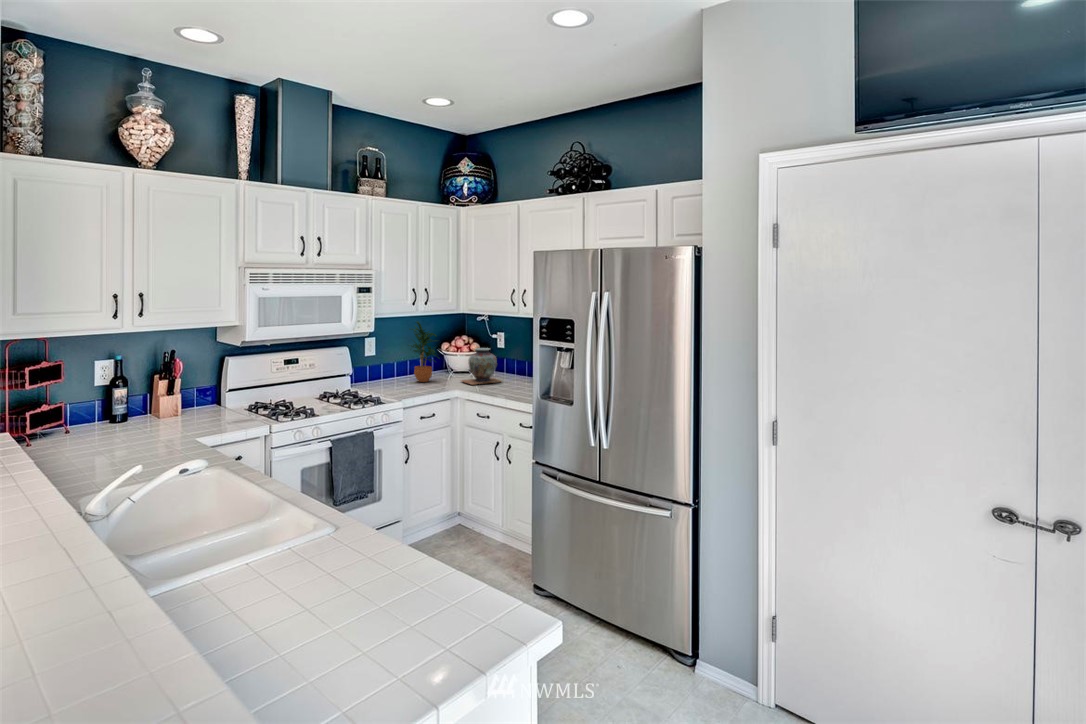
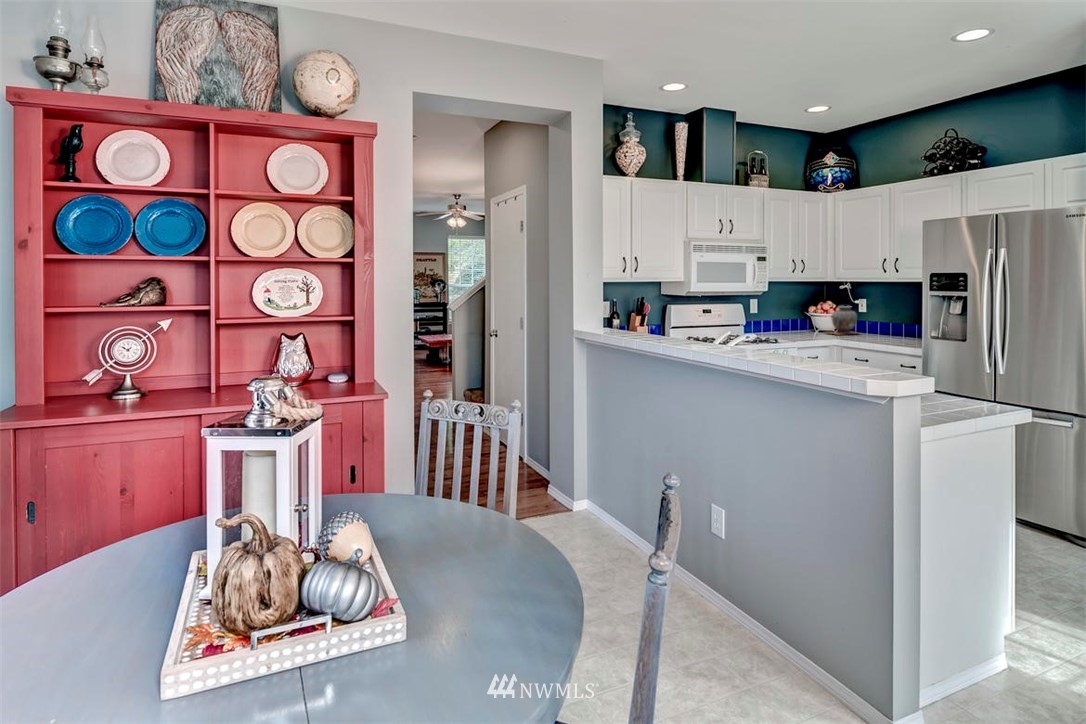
potted plant: present [412,322,438,382] -> none [779,285,805,333]

